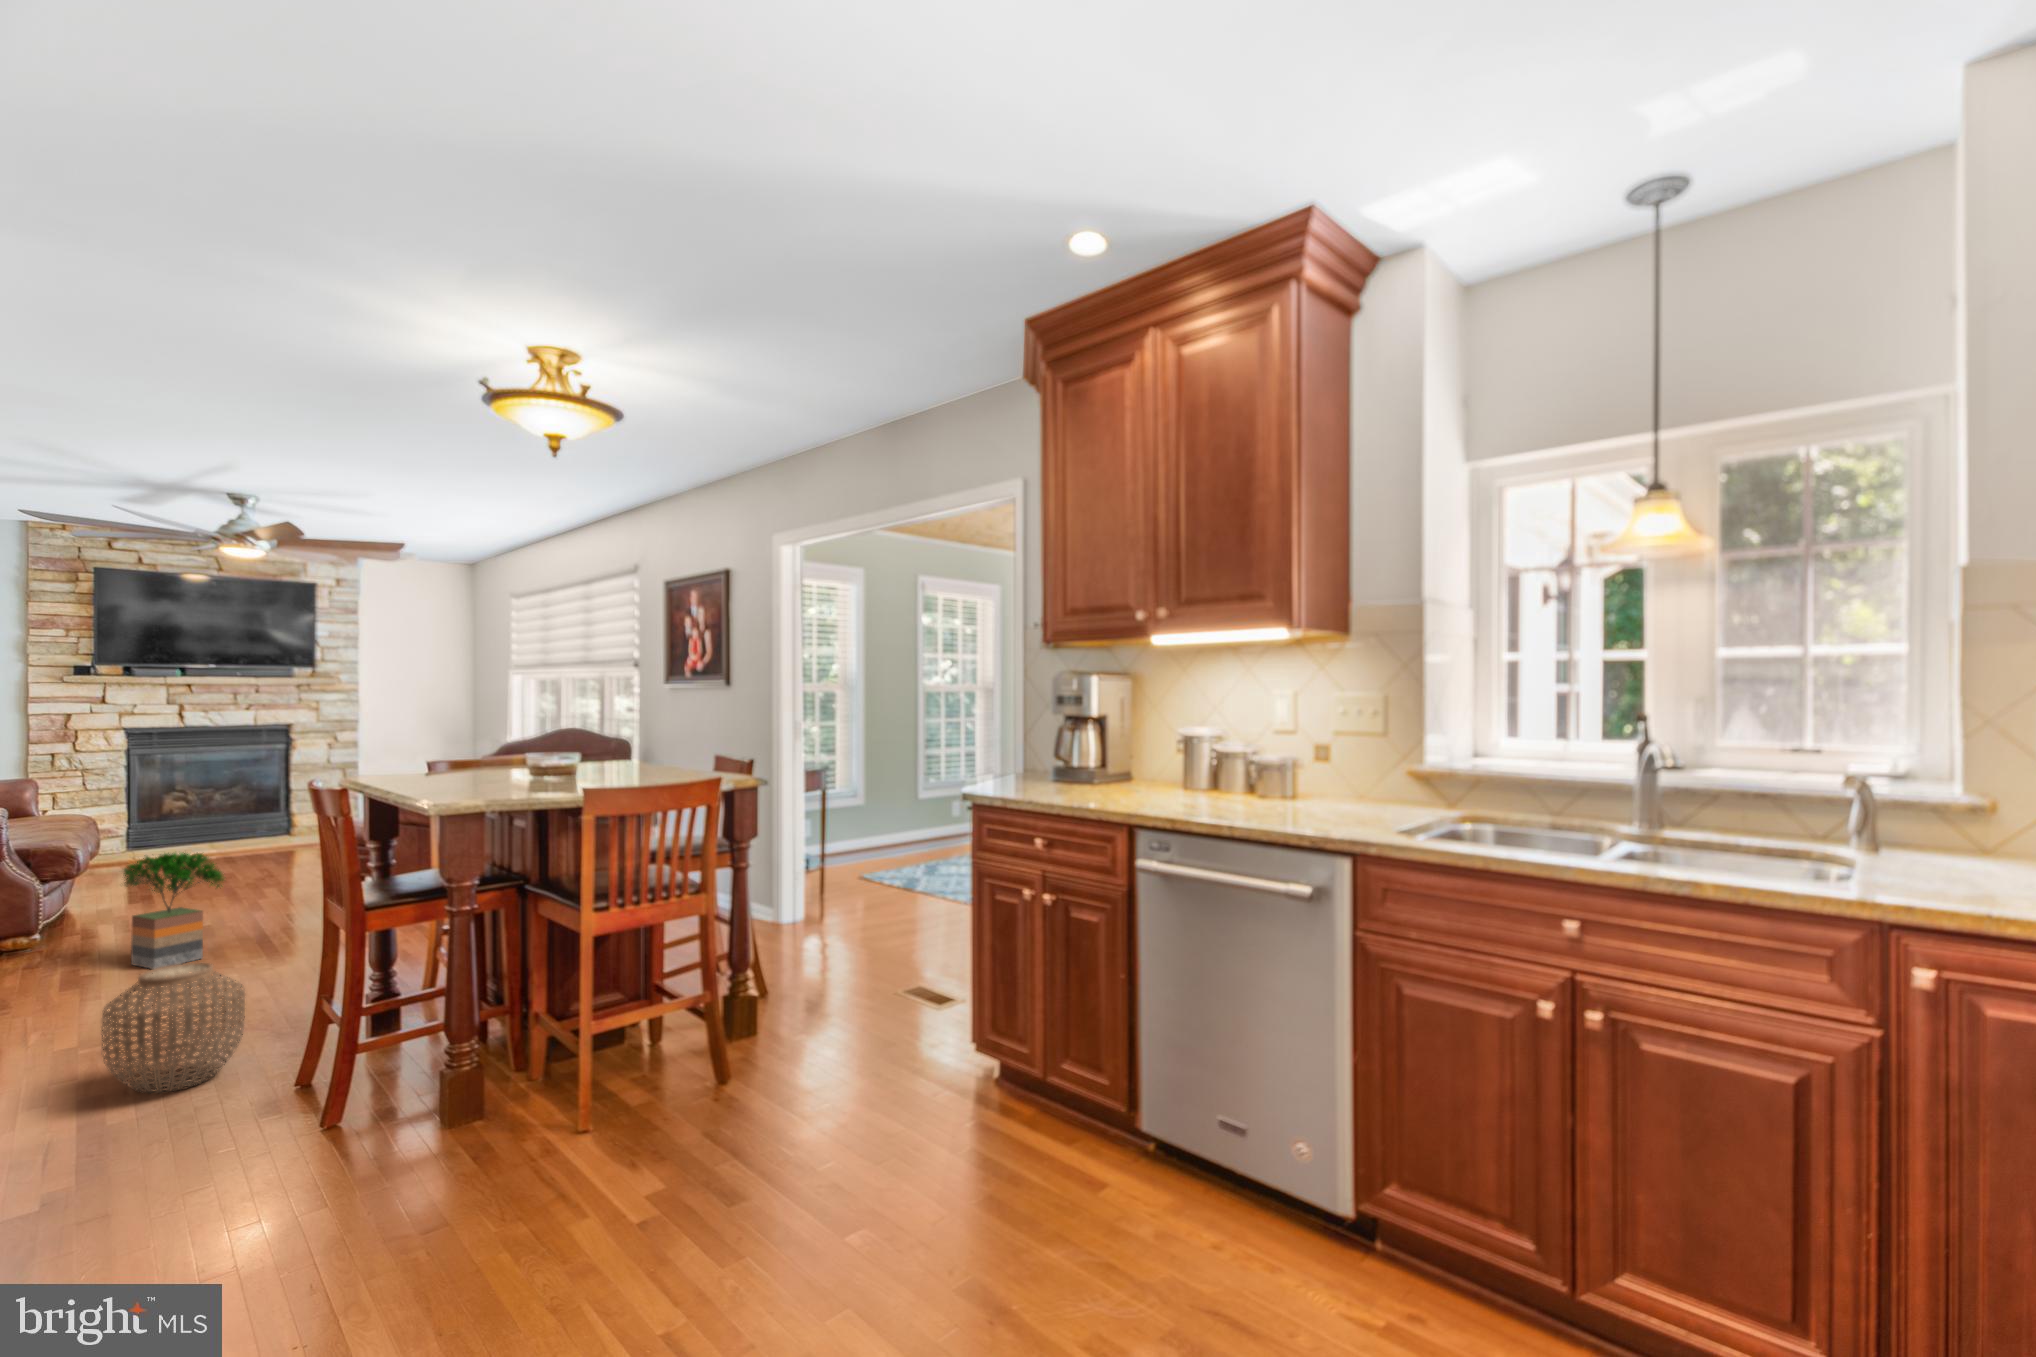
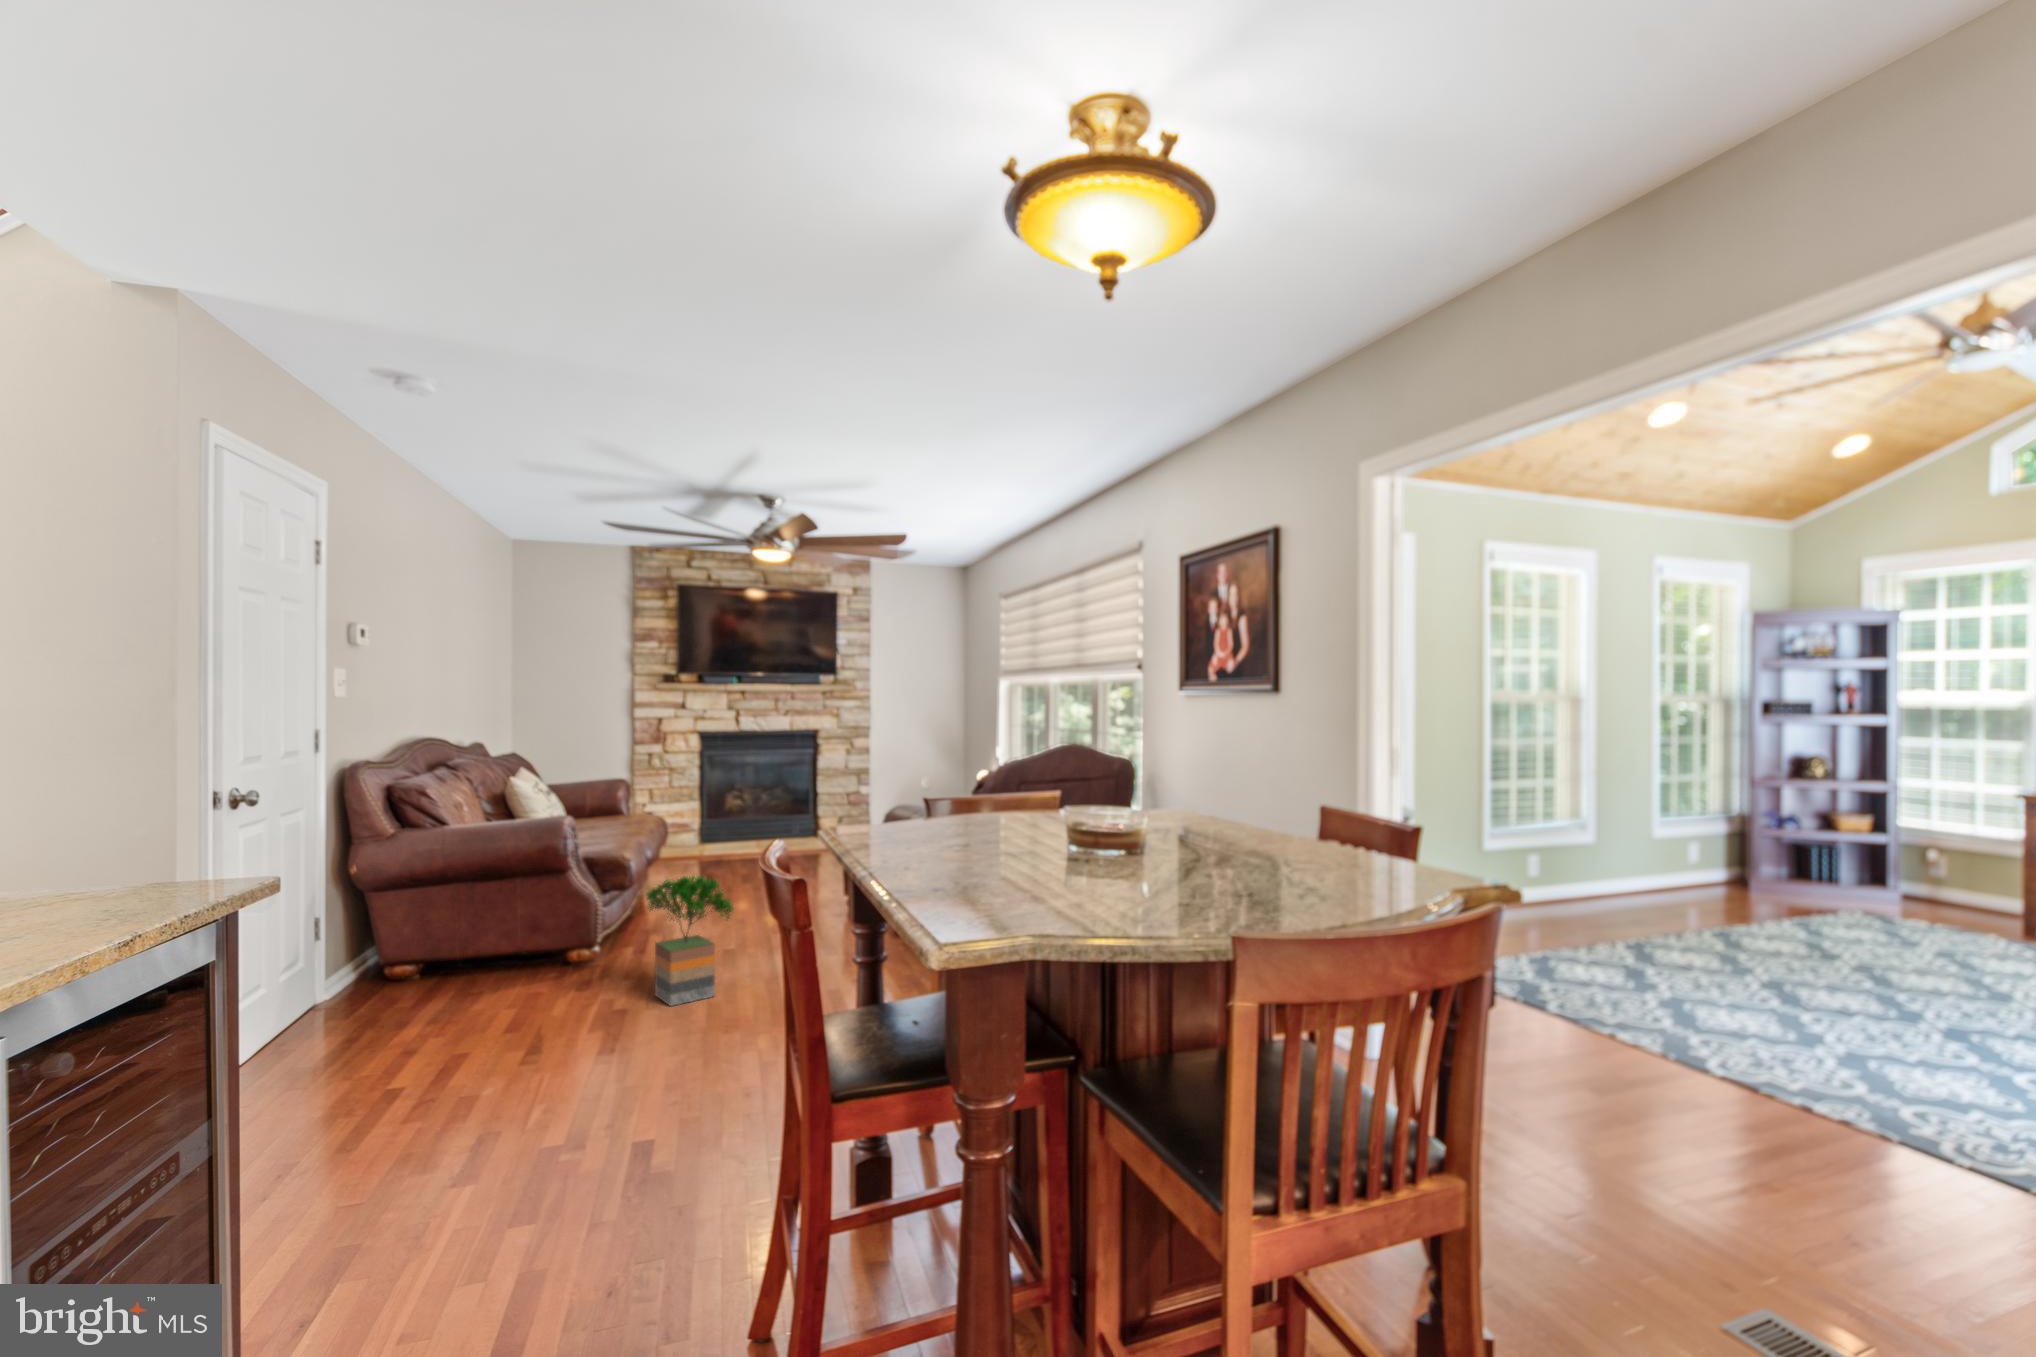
woven basket: present [101,963,245,1093] -> none [537,1075,699,1268]

